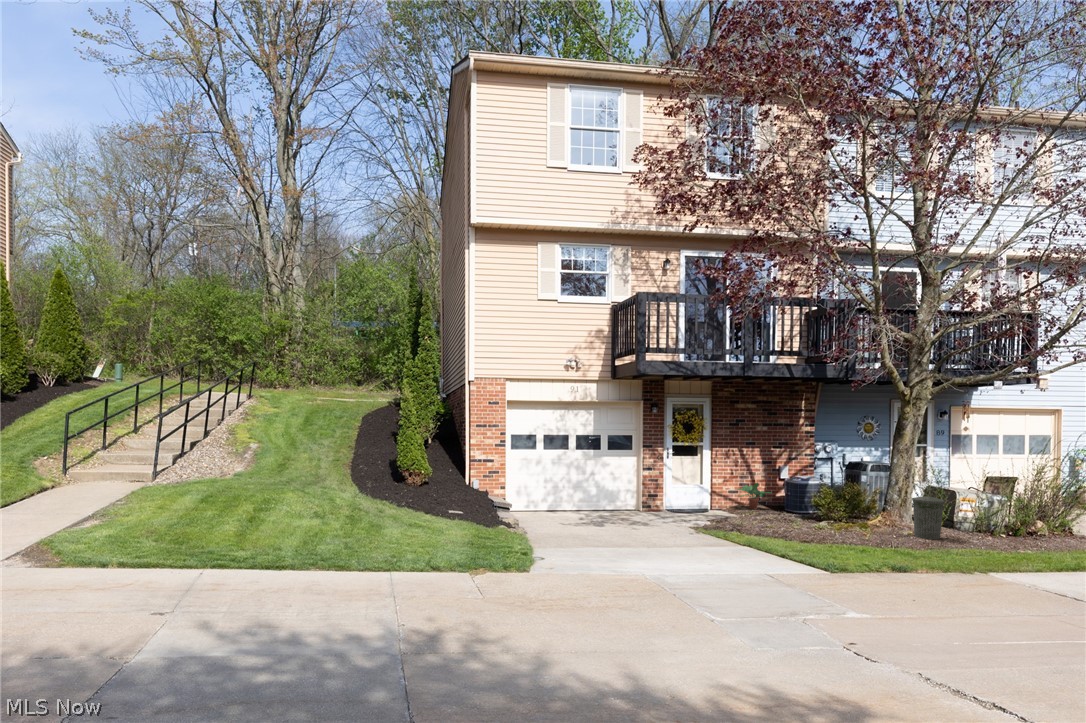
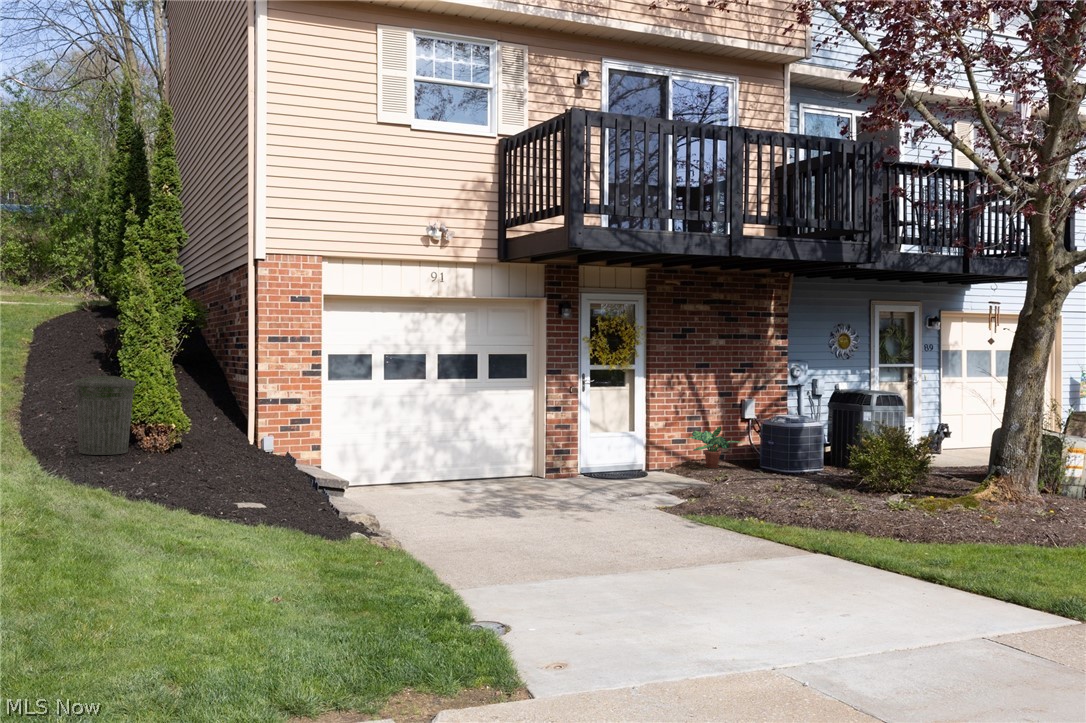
trash can: present [912,496,944,539] -> present [74,372,136,455]

